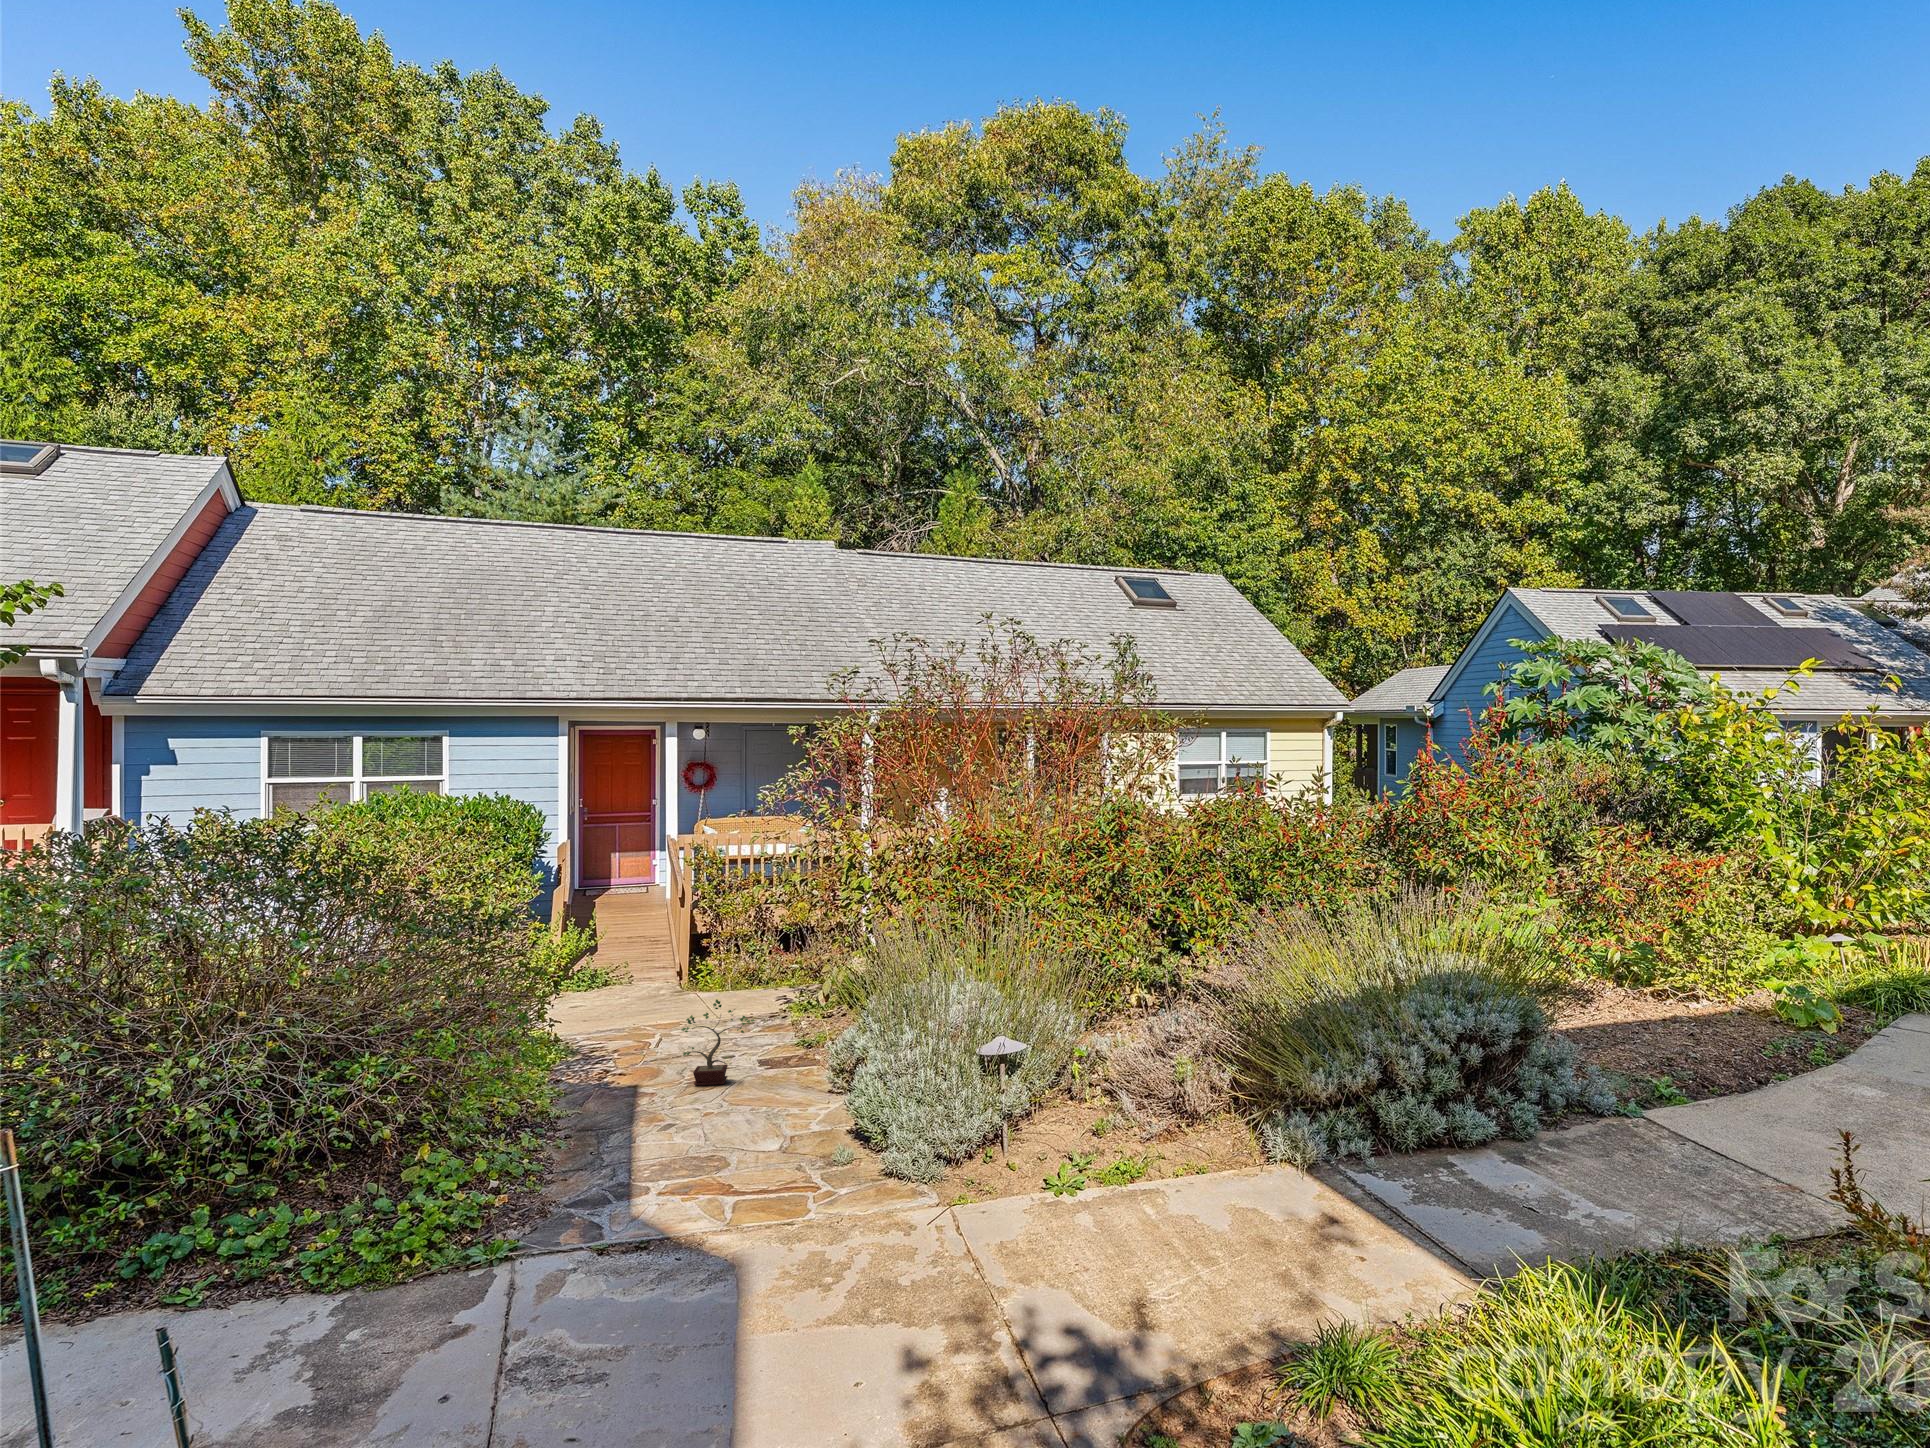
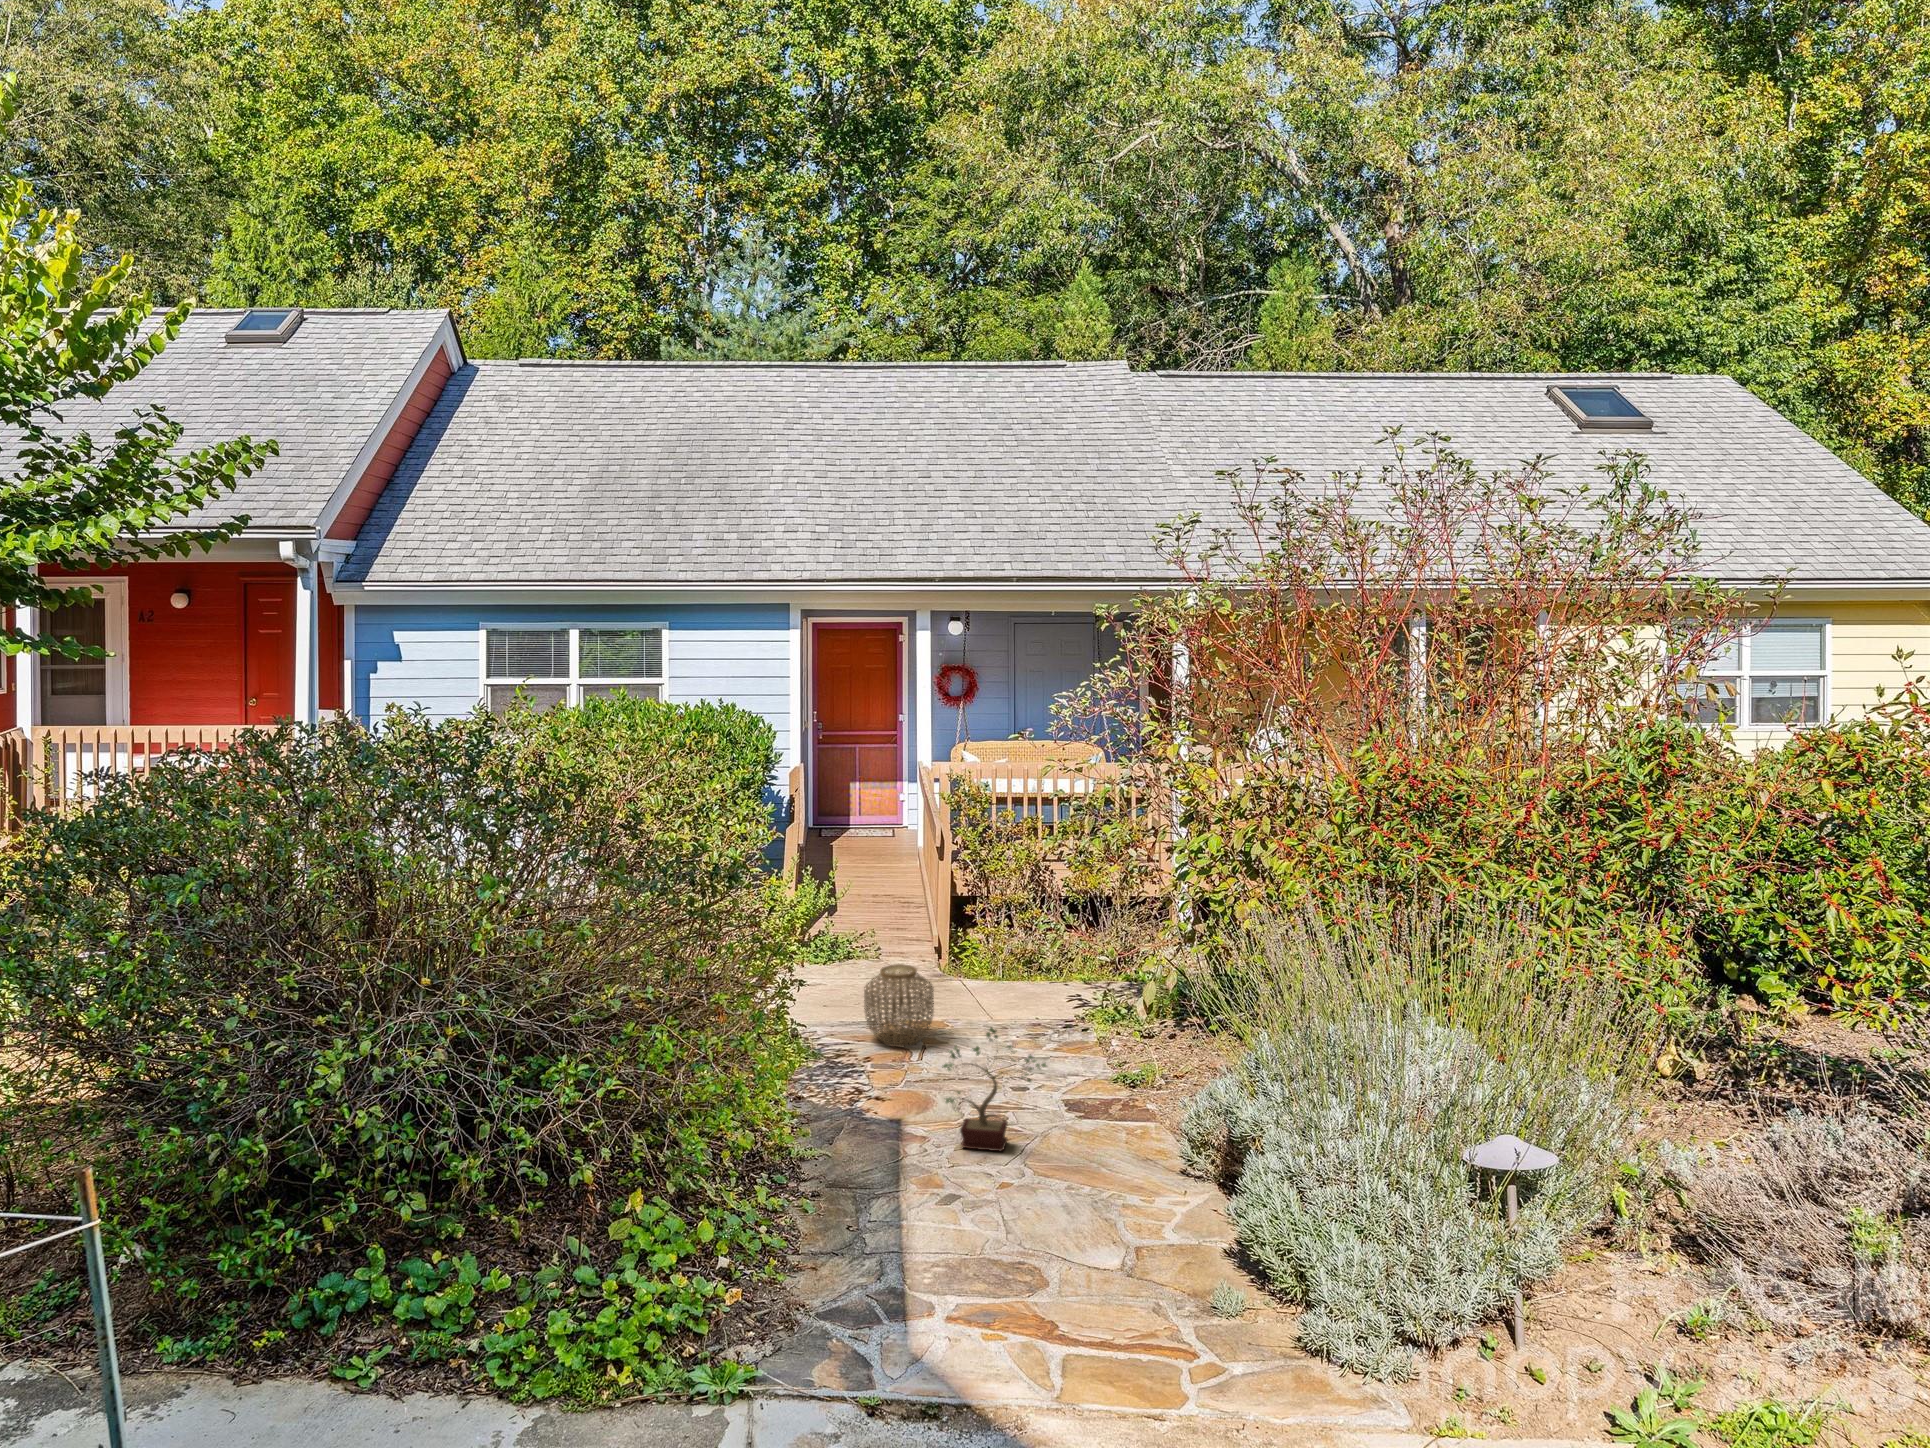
woven basket: none [622,977,676,1037] -> present [864,964,934,1047]

